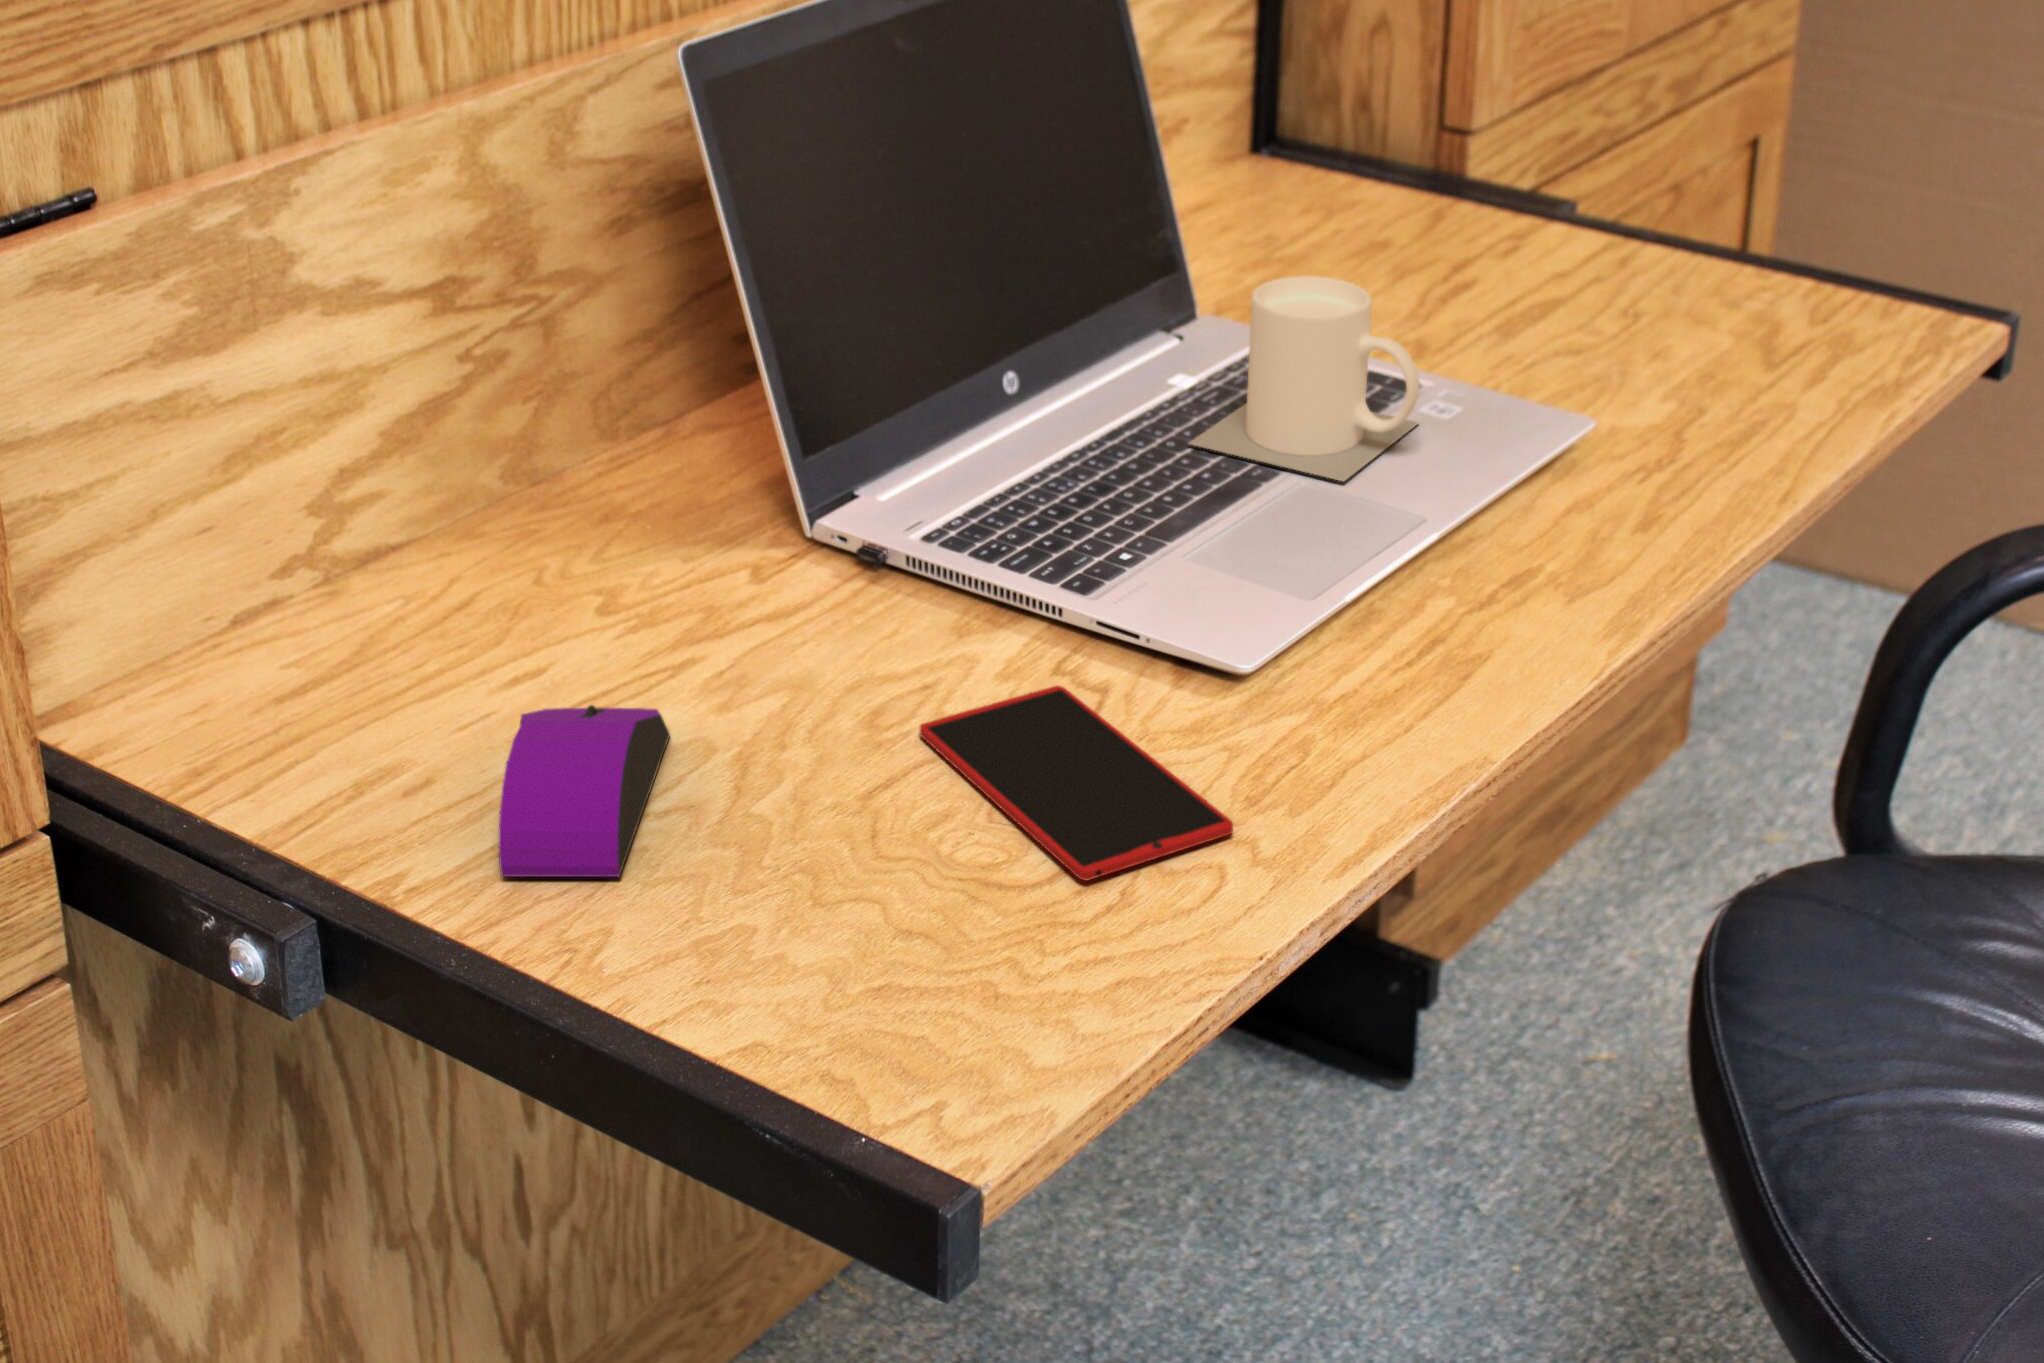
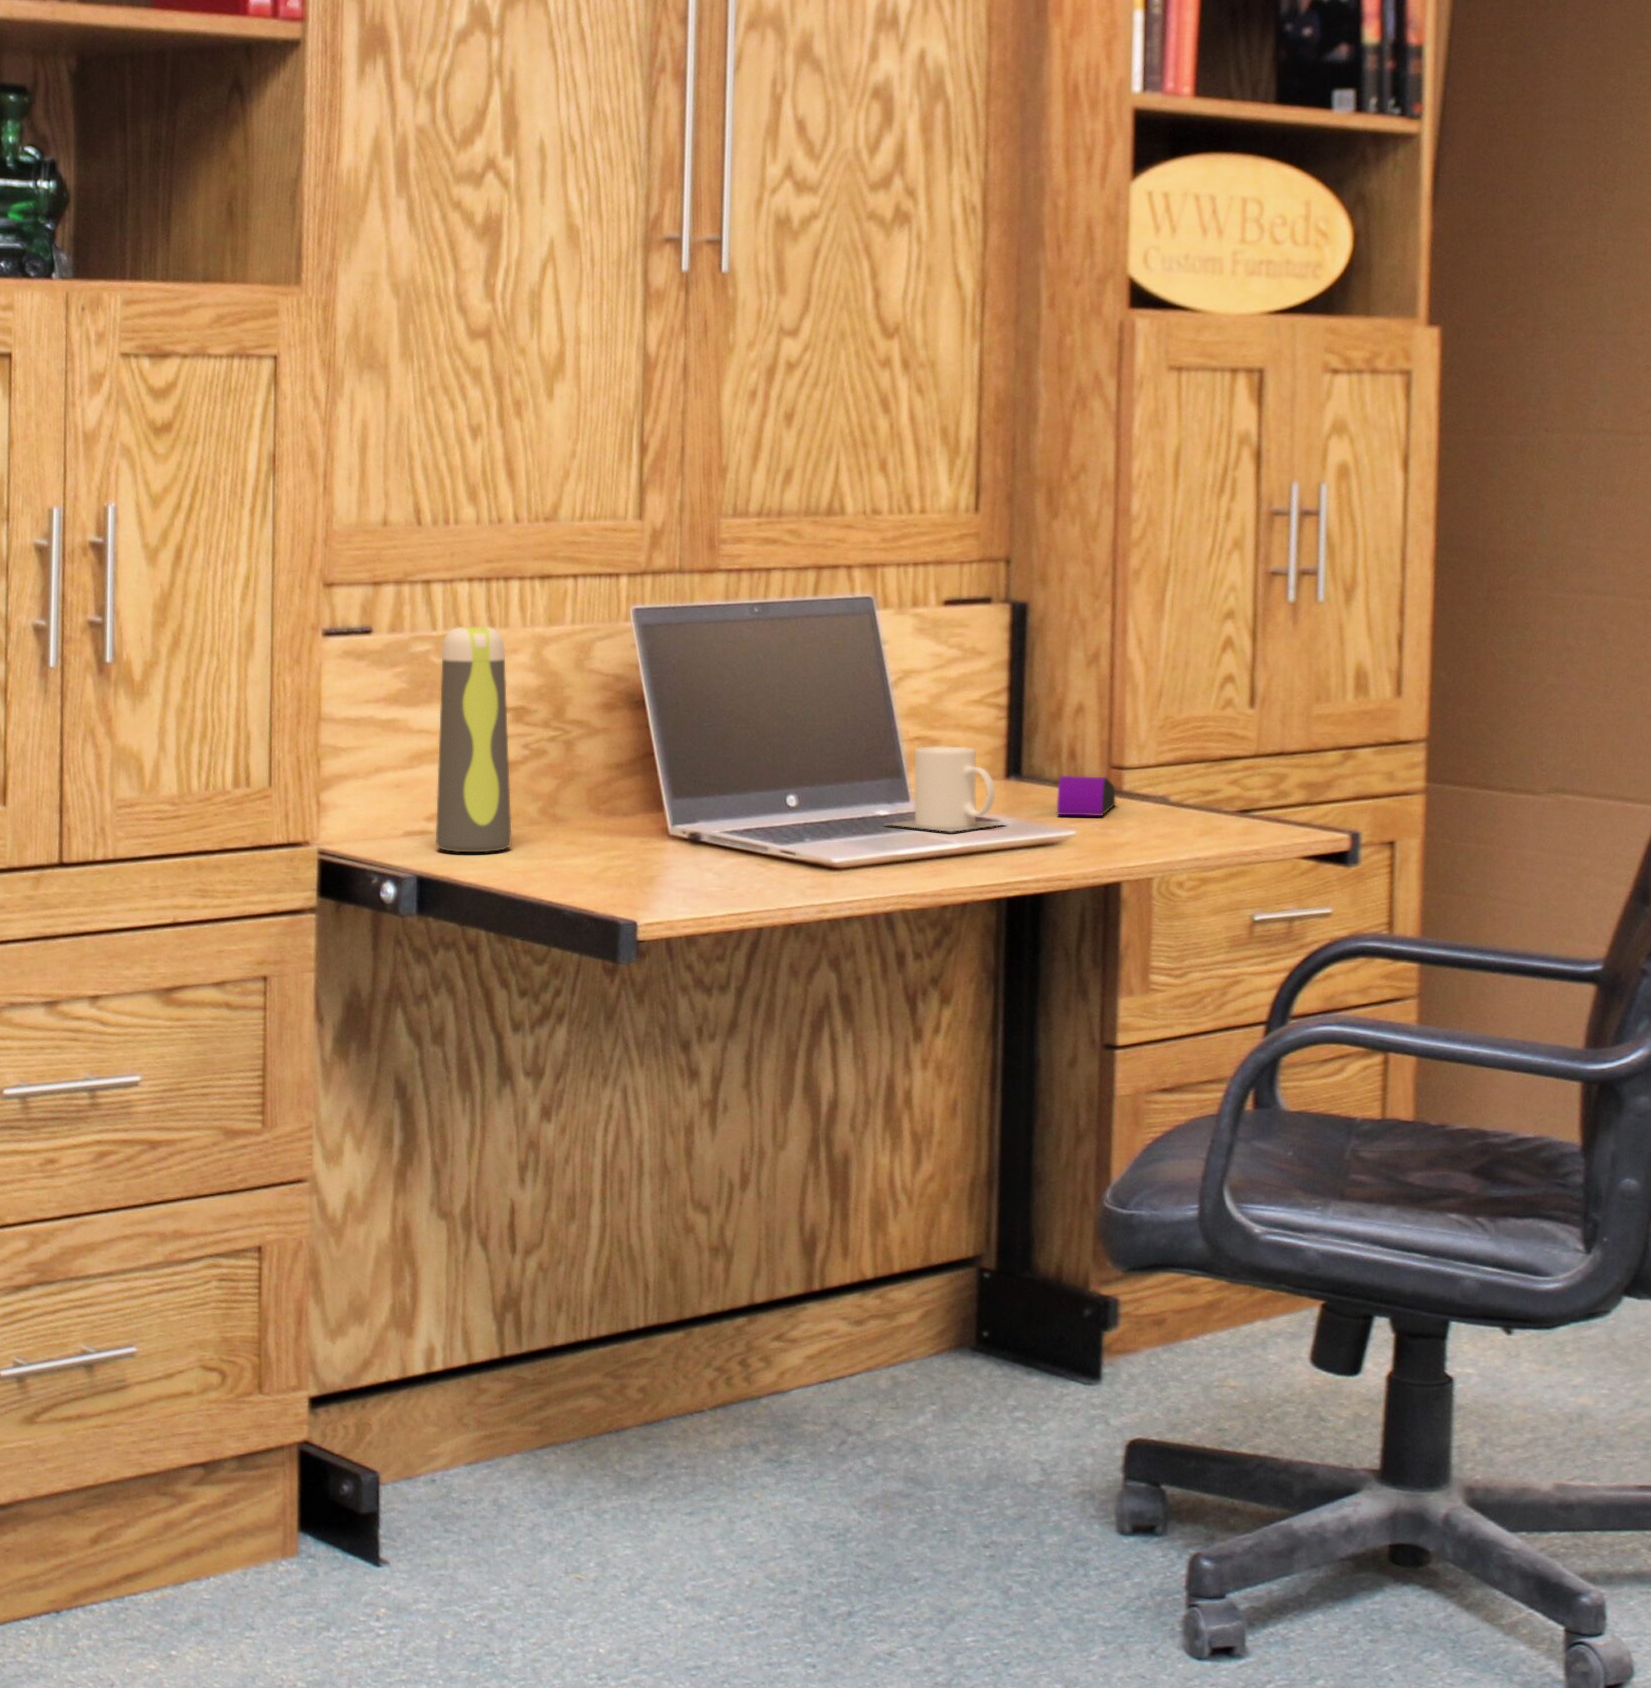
water bottle: none [275,198,482,706] -> present [436,627,511,852]
smartphone: present [920,686,1233,881] -> none [697,855,817,880]
computer mouse: present [499,705,670,877] -> present [1057,776,1115,816]

